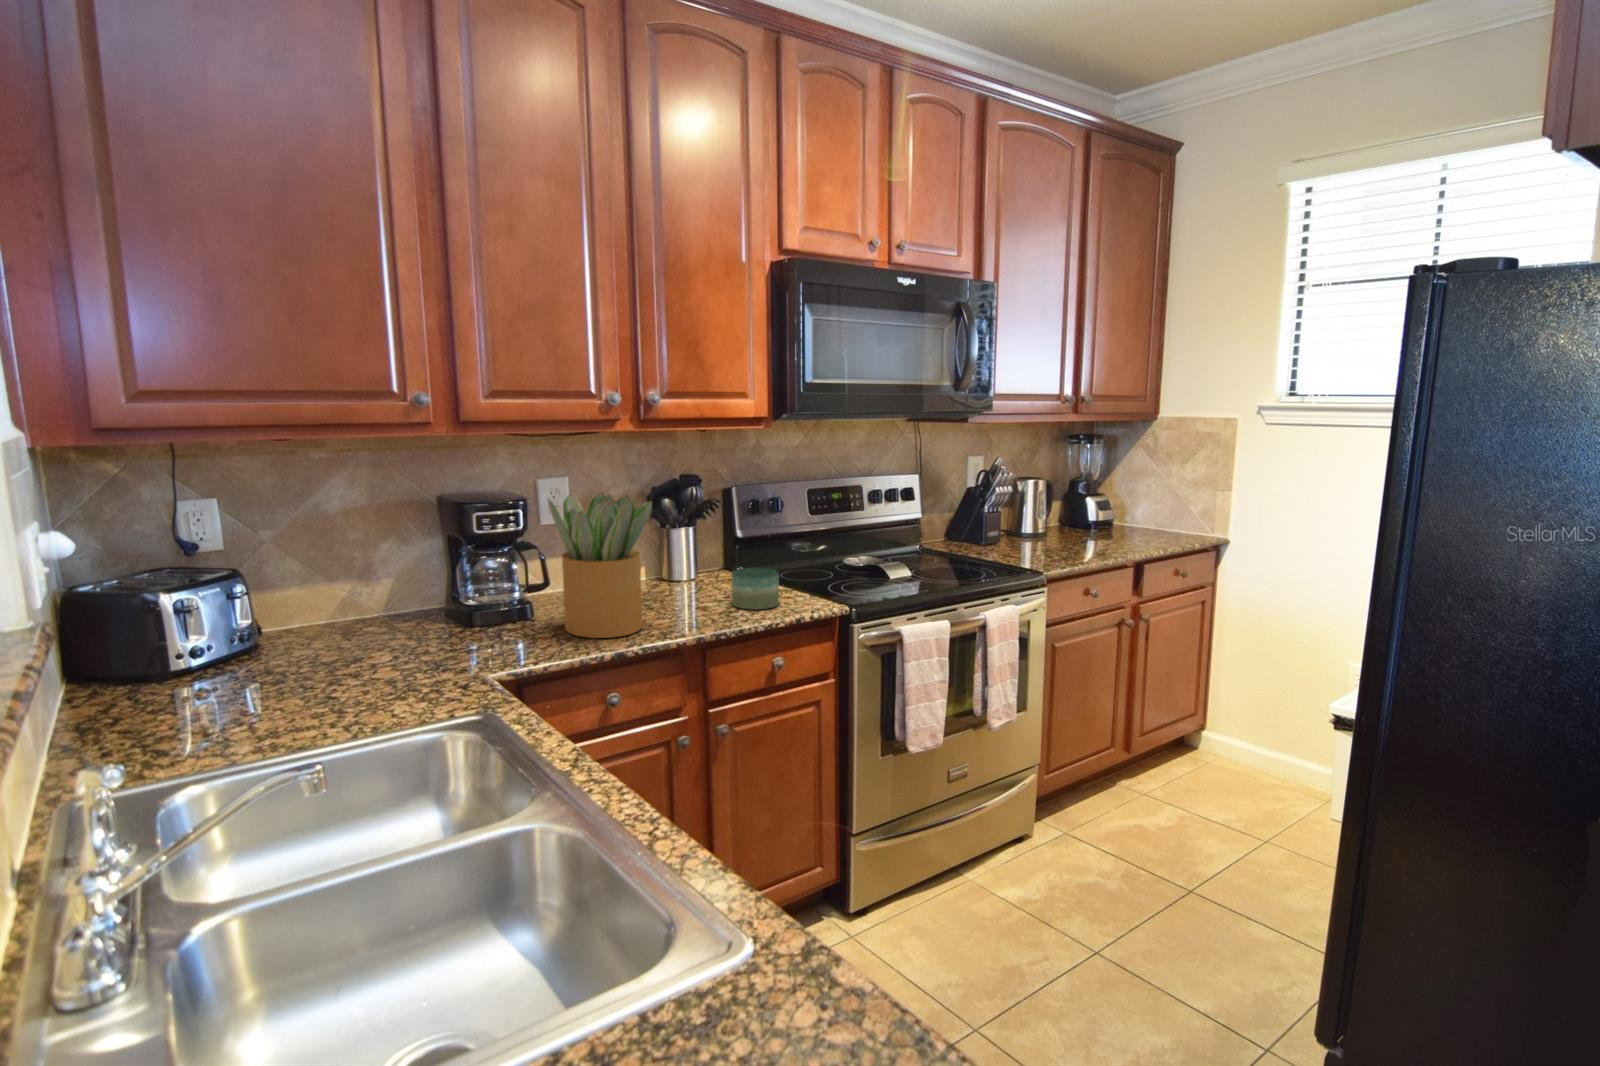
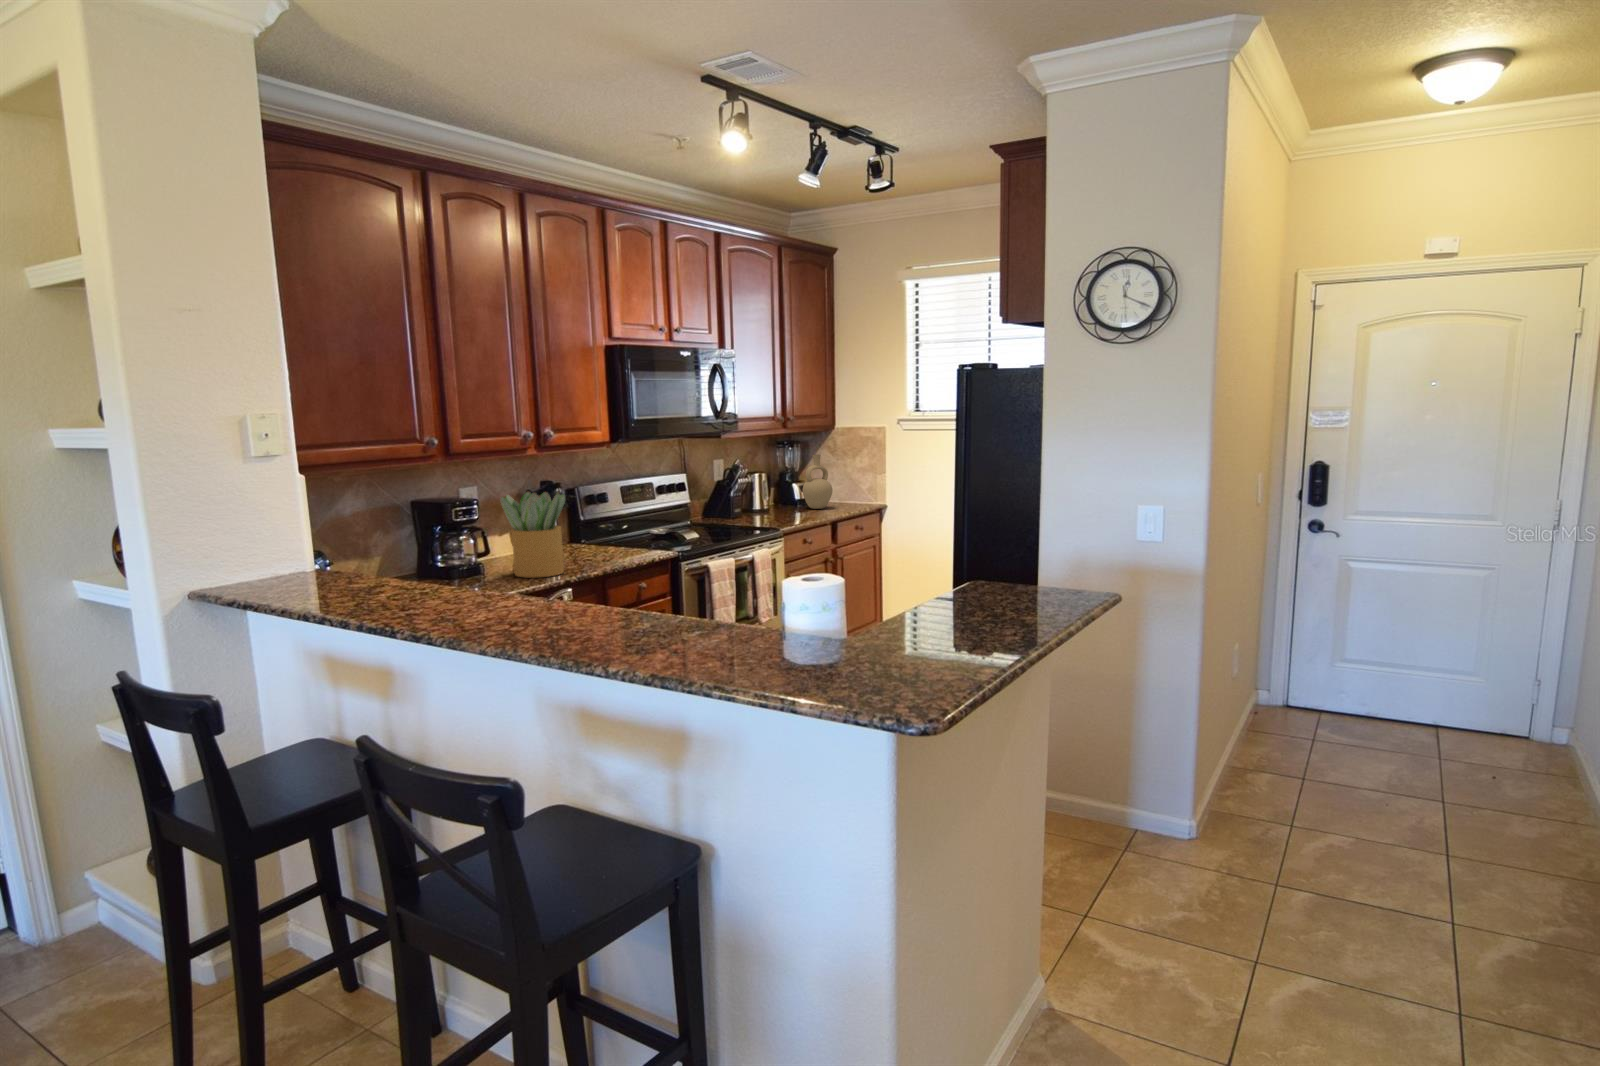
vase: none [1096,456,1144,538] -> present [803,455,833,509]
candle: present [731,568,779,609] -> none [602,535,633,559]

